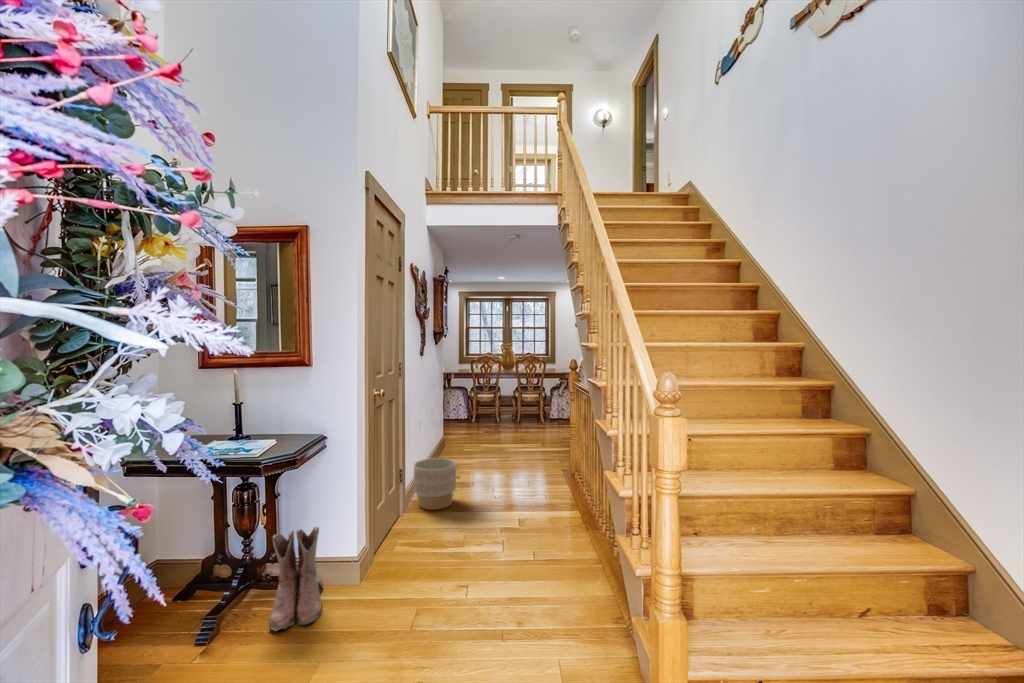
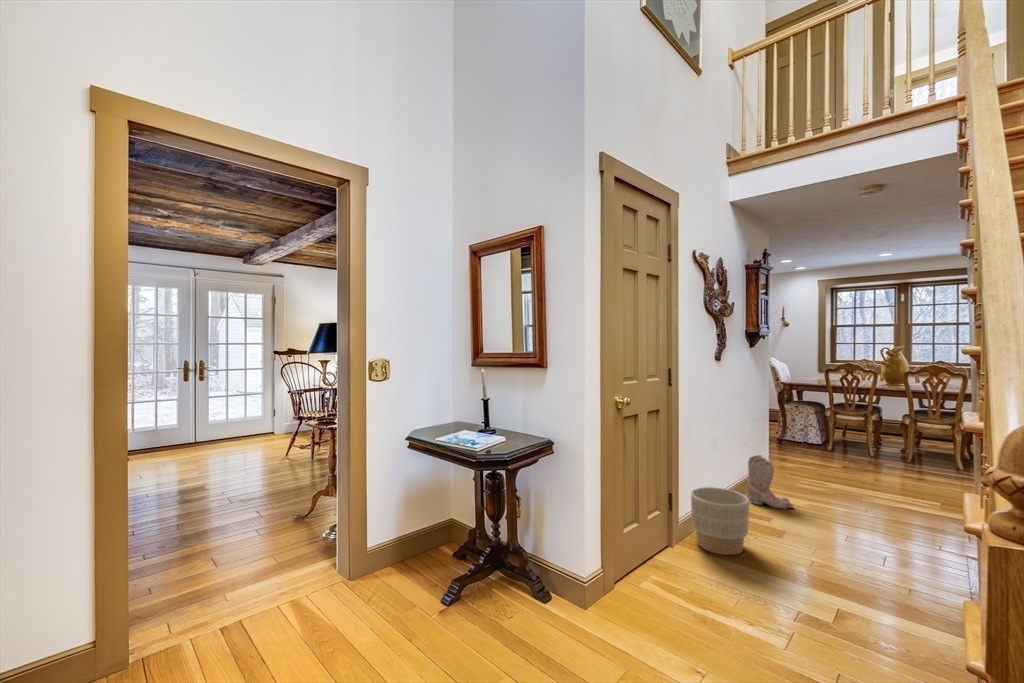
boots: present [270,527,321,631] -> present [747,455,792,509]

